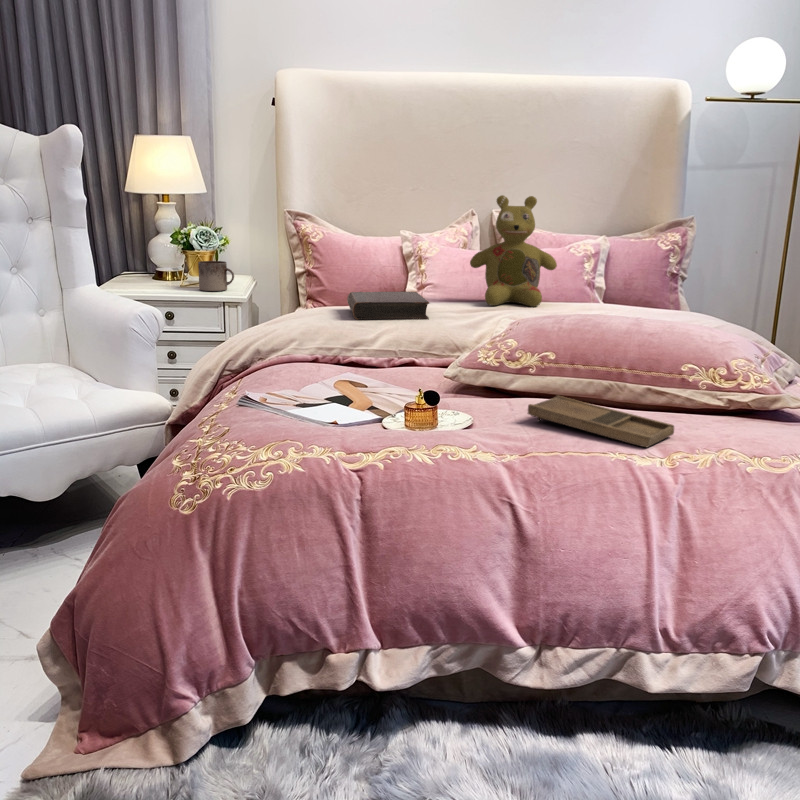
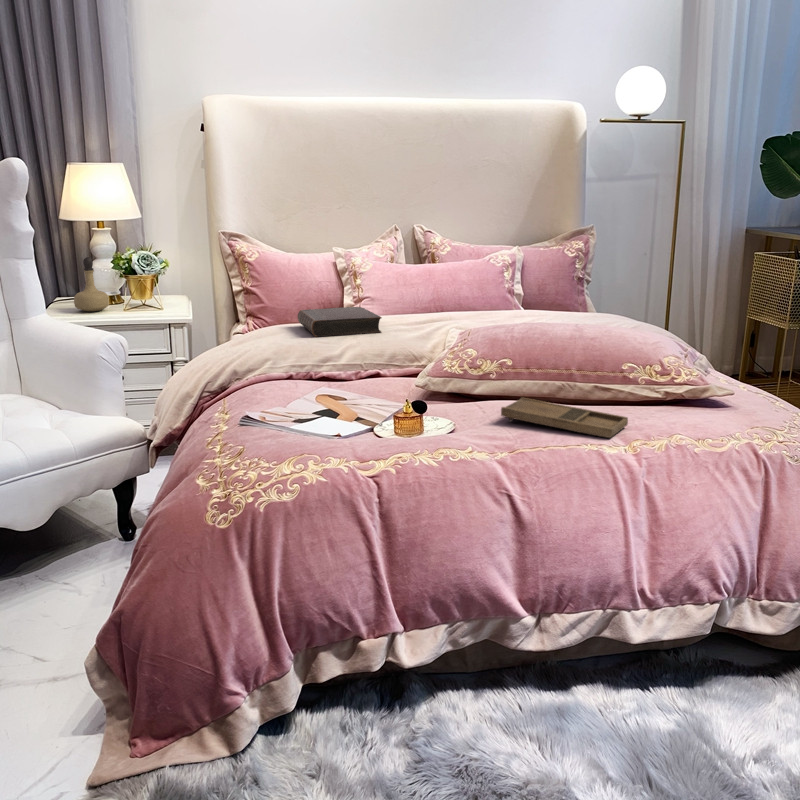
stuffed bear: present [470,195,557,307] -> none [404,213,484,316]
perfume bottle: none [138,231,172,286] -> present [74,257,109,311]
mug: present [198,261,234,291] -> none [137,284,174,314]

